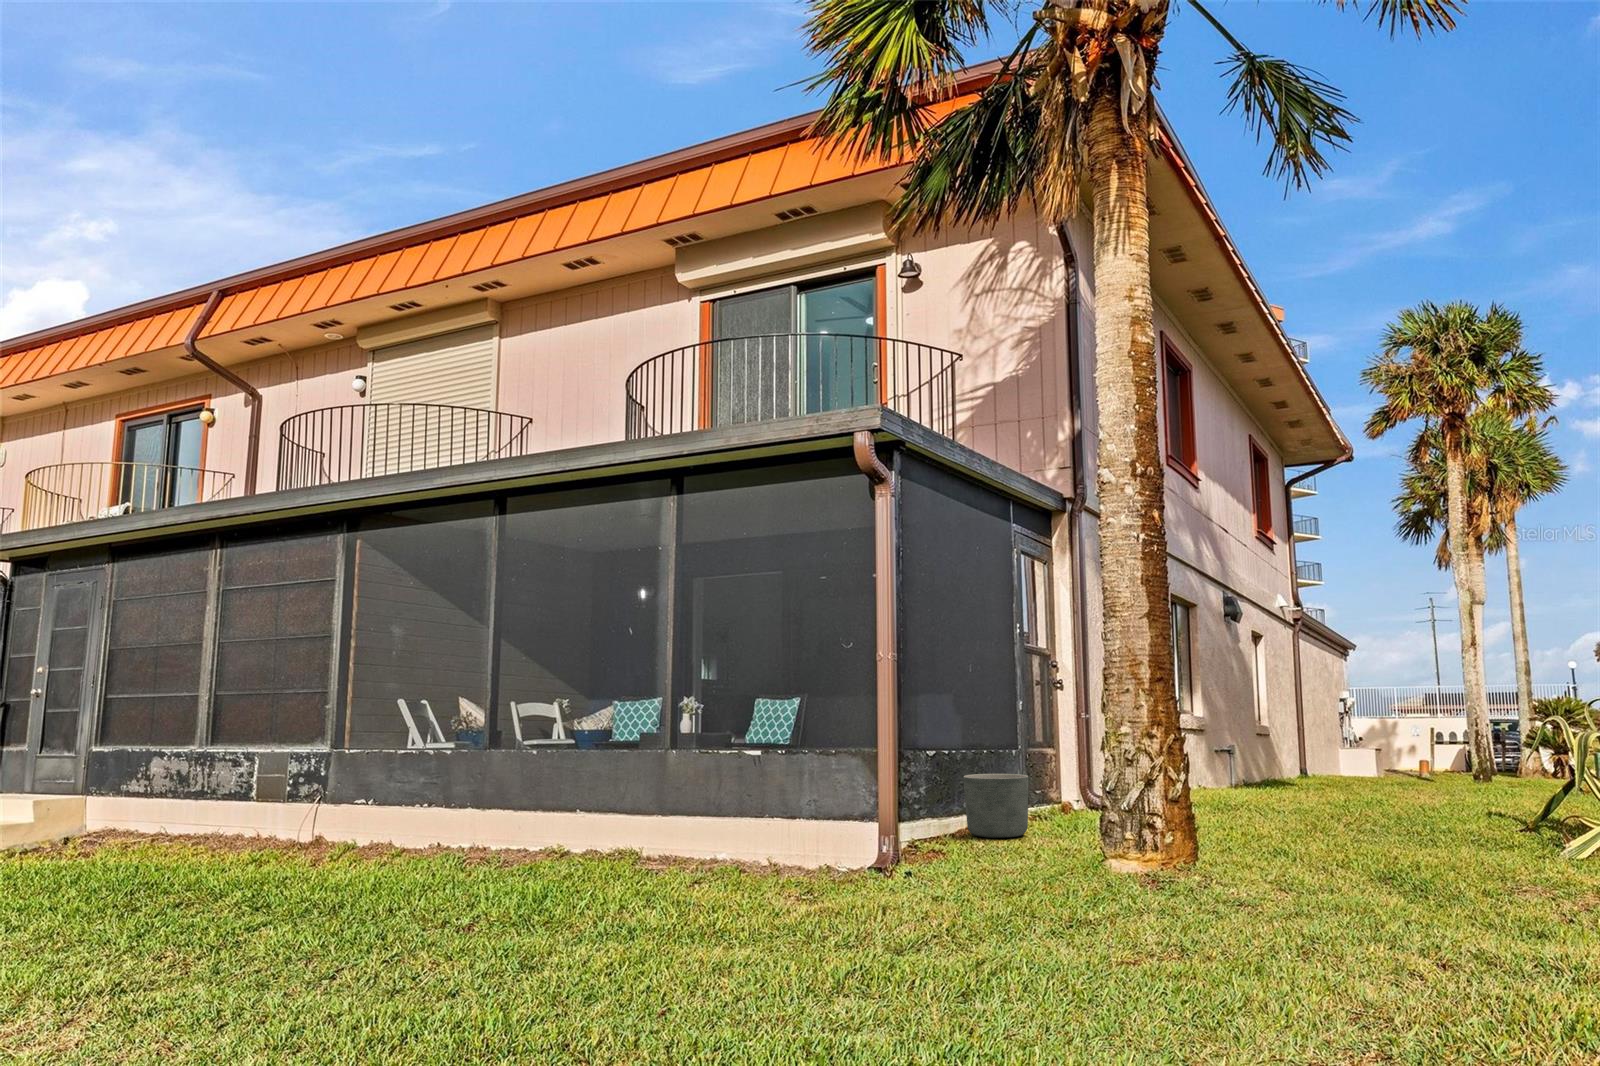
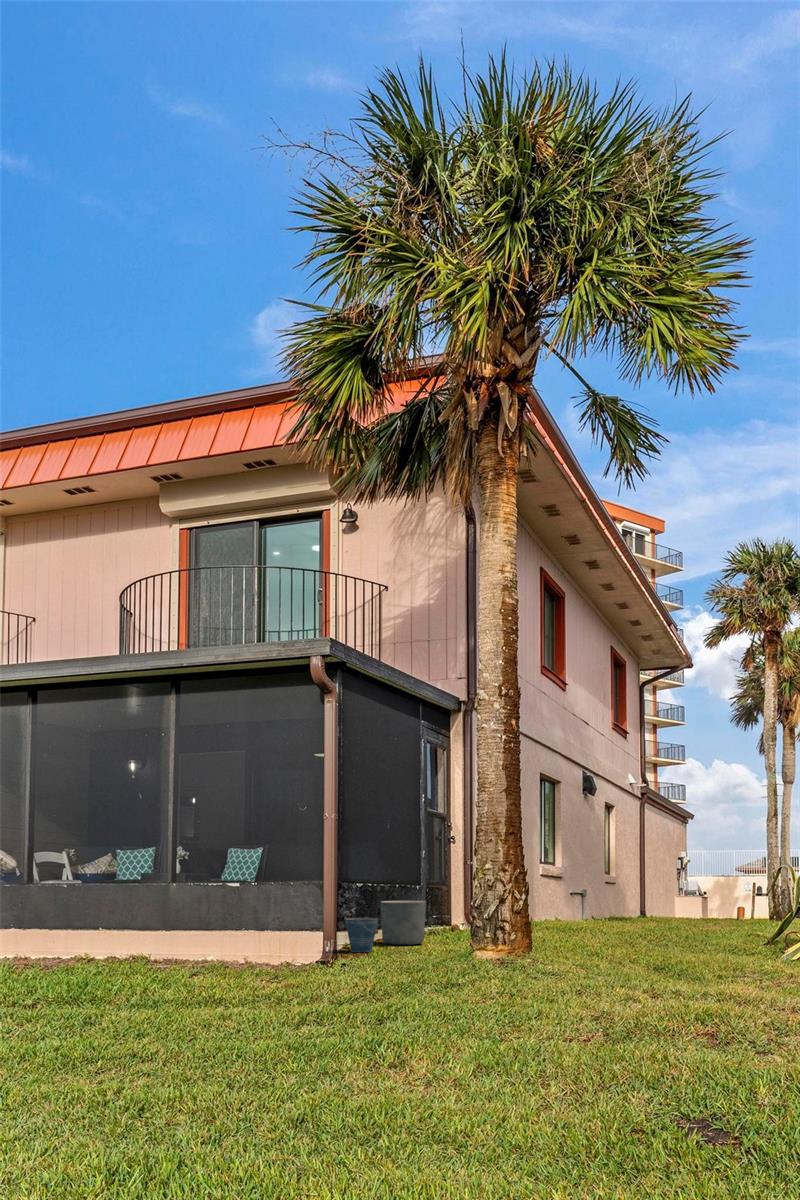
bucket: none [911,800,961,853] -> present [345,916,378,952]

